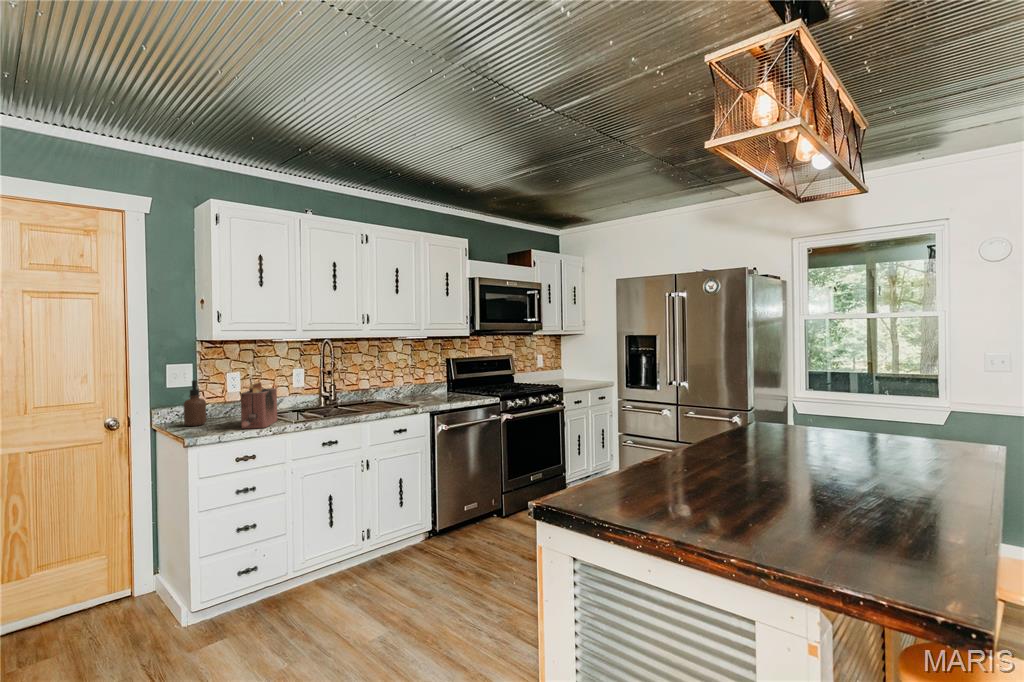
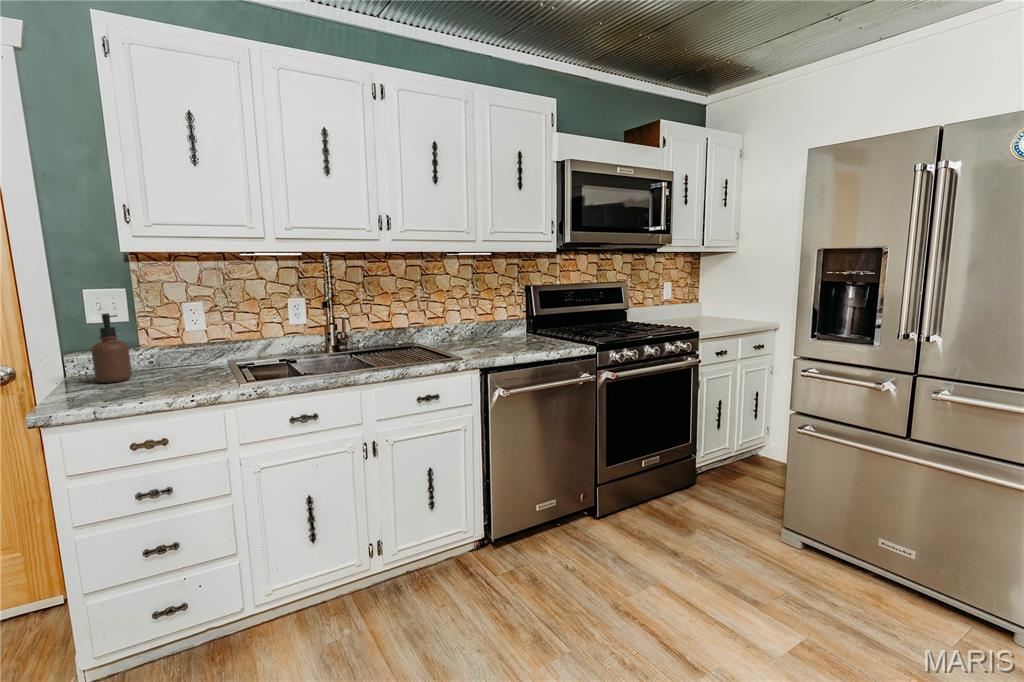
toaster: present [241,382,277,429] -> none [143,318,229,395]

